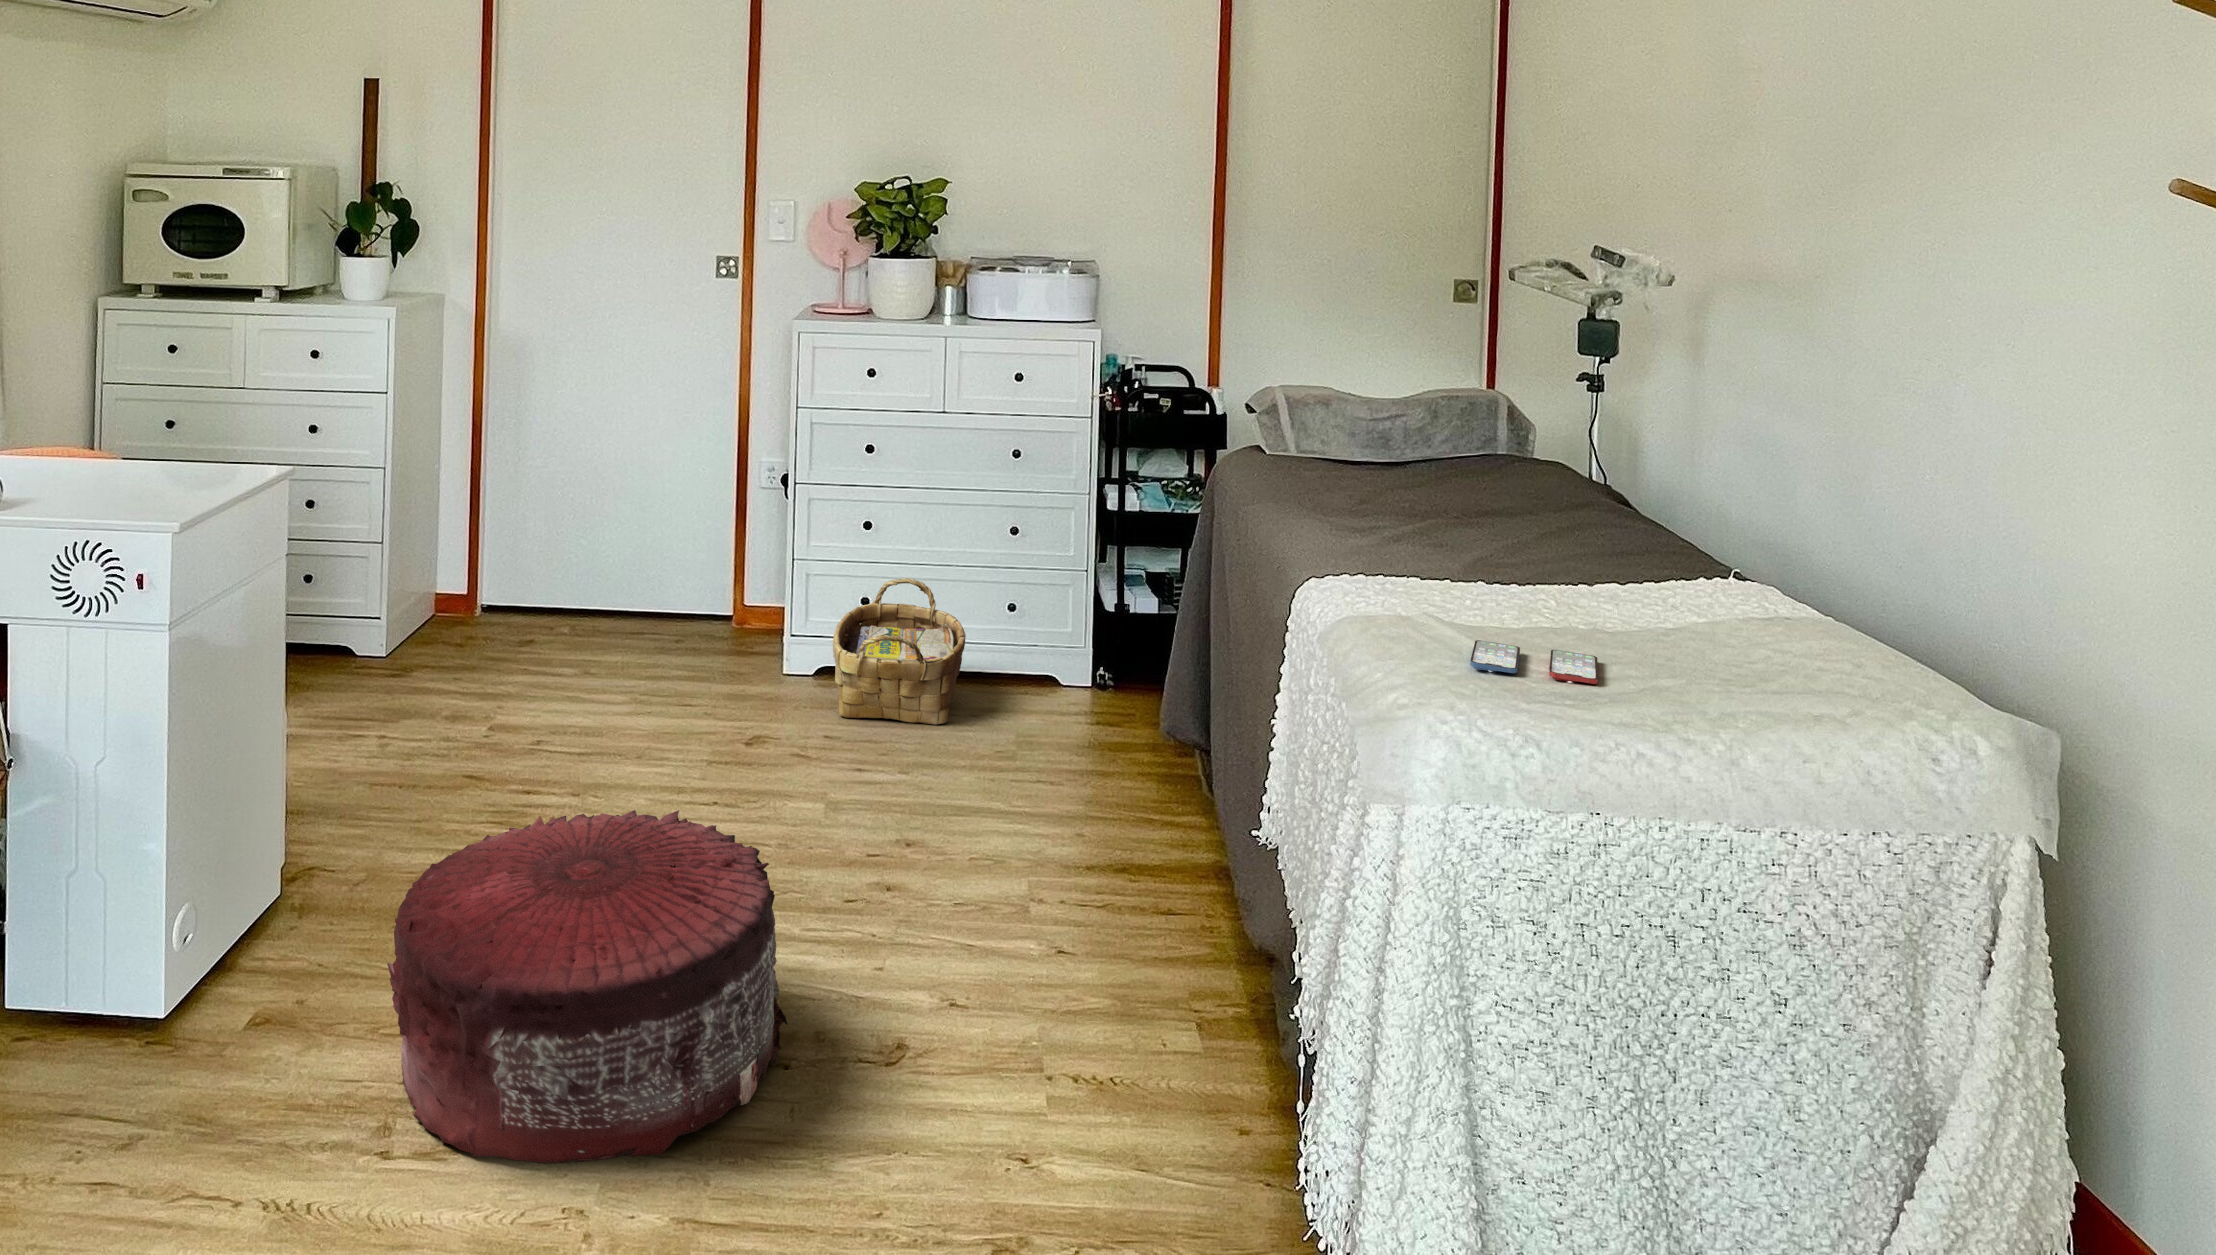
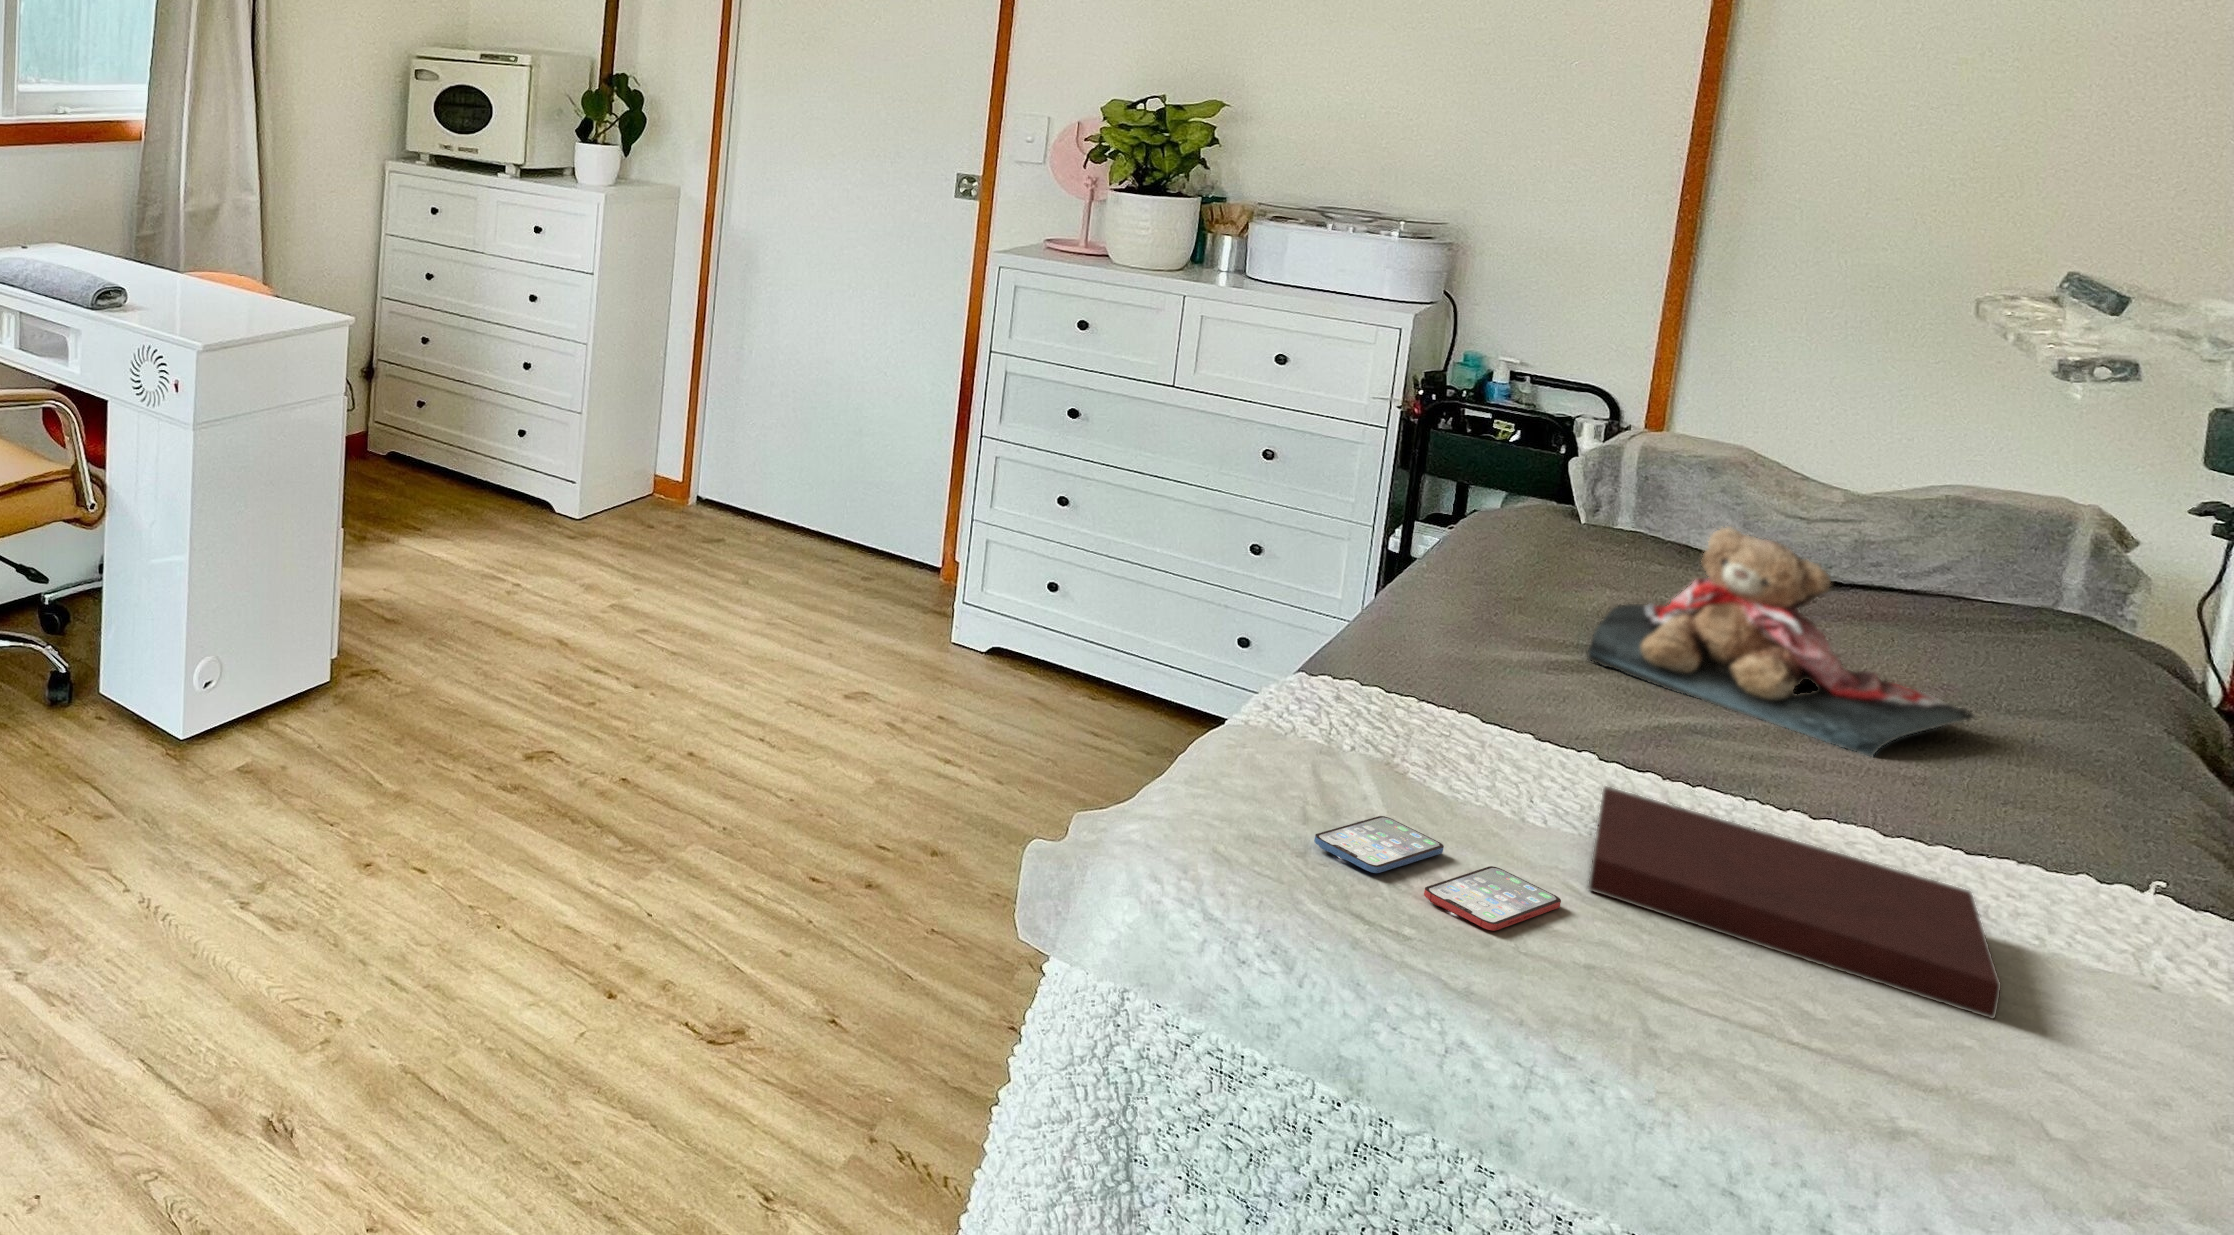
teddy bear: none [1382,417,1581,548] -> present [1588,527,1974,757]
woven basket: present [833,578,966,725] -> none [972,567,1151,740]
notebook: none [1538,588,1781,654] -> present [1588,787,2001,1018]
pouf: present [387,810,788,1164] -> none [283,680,639,1011]

